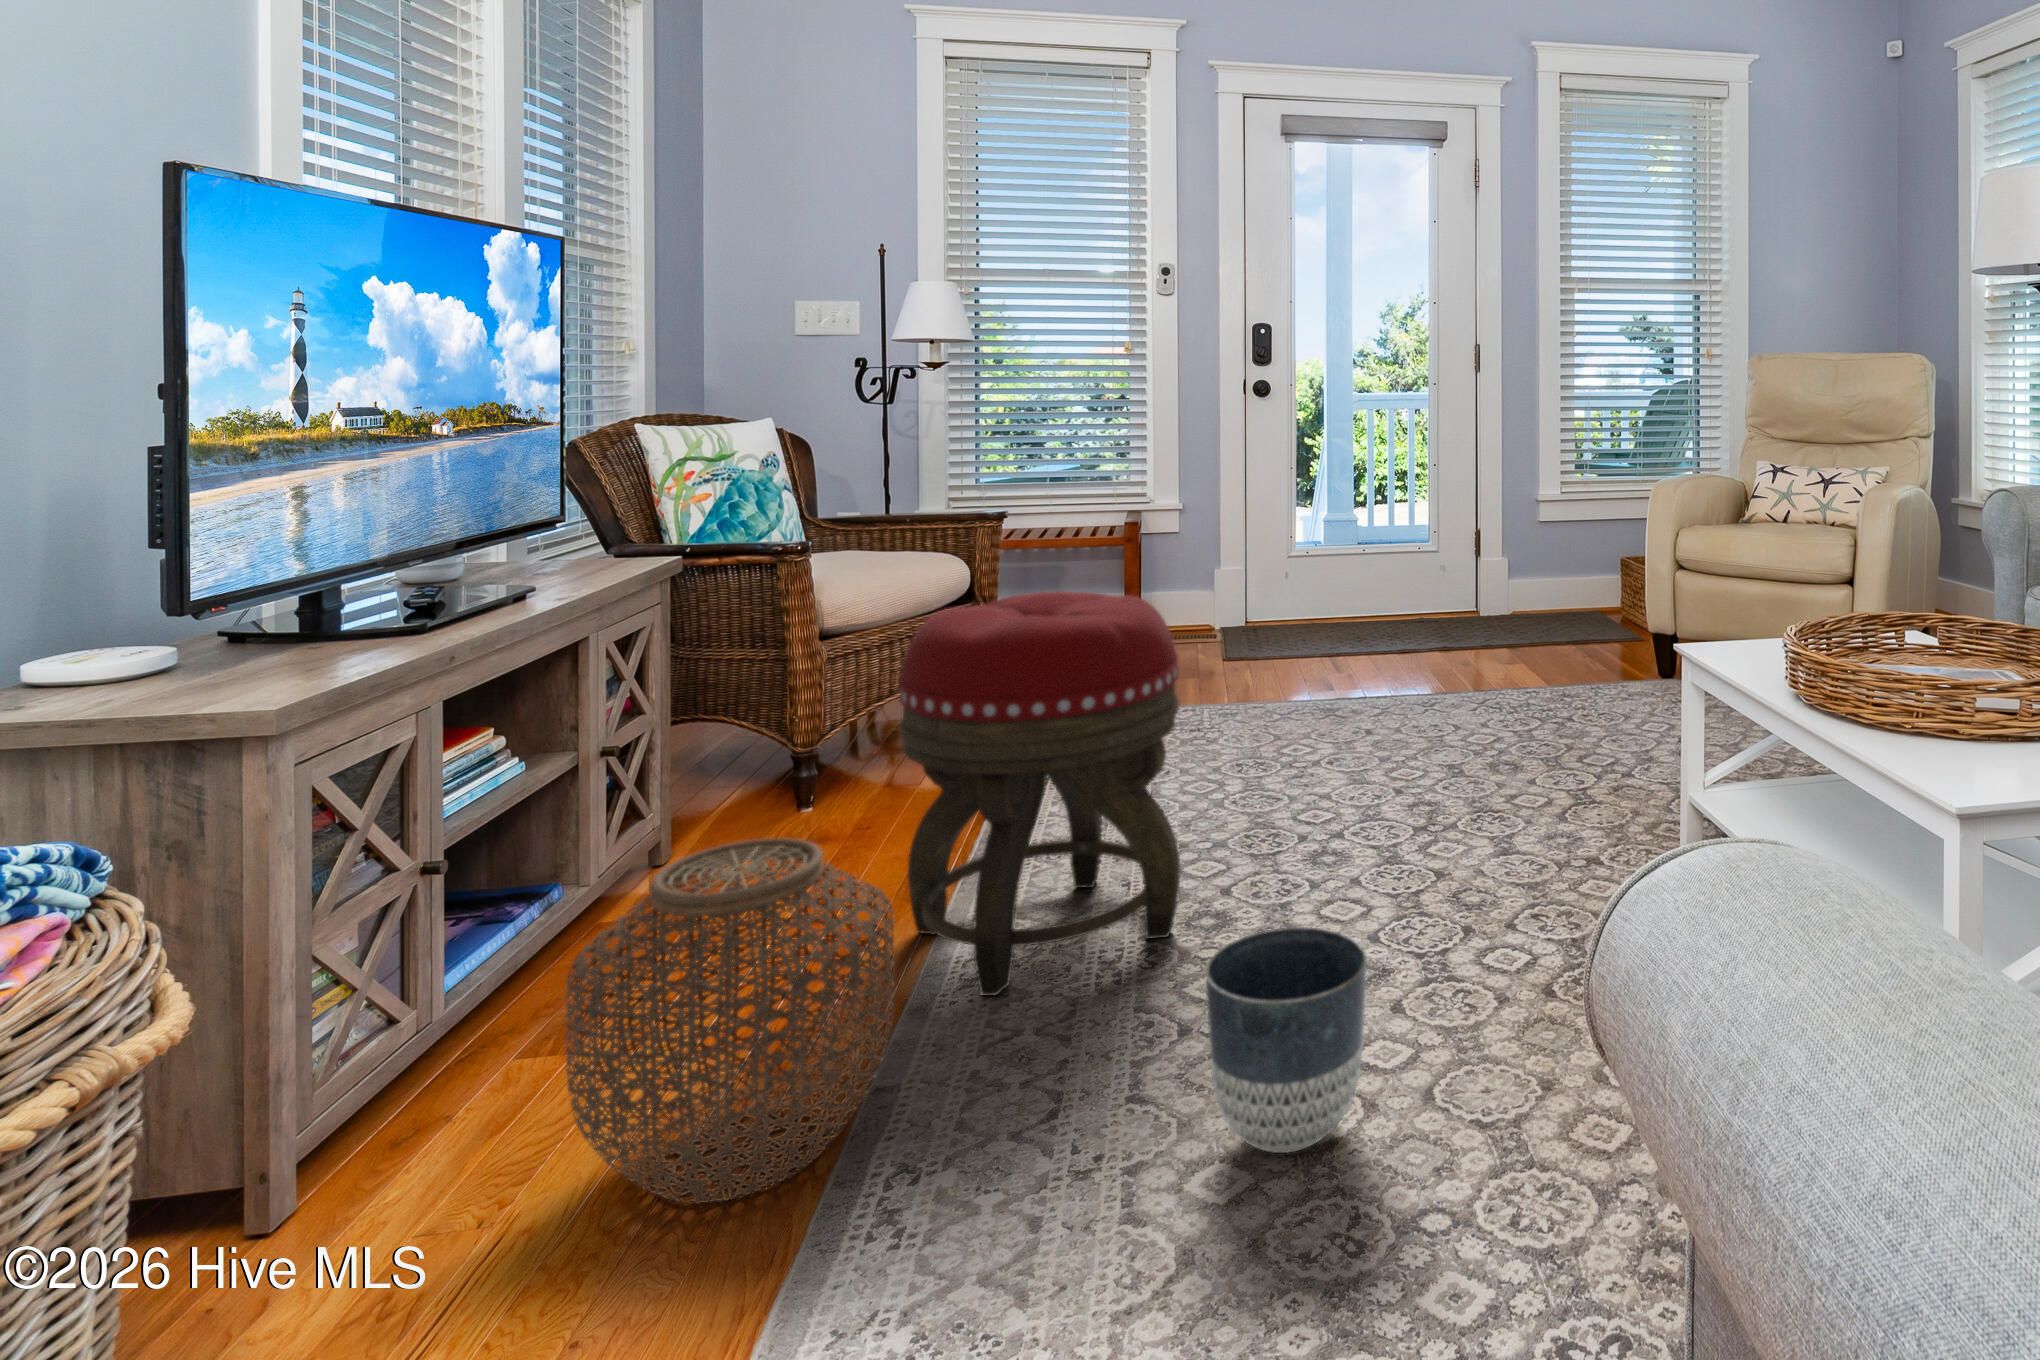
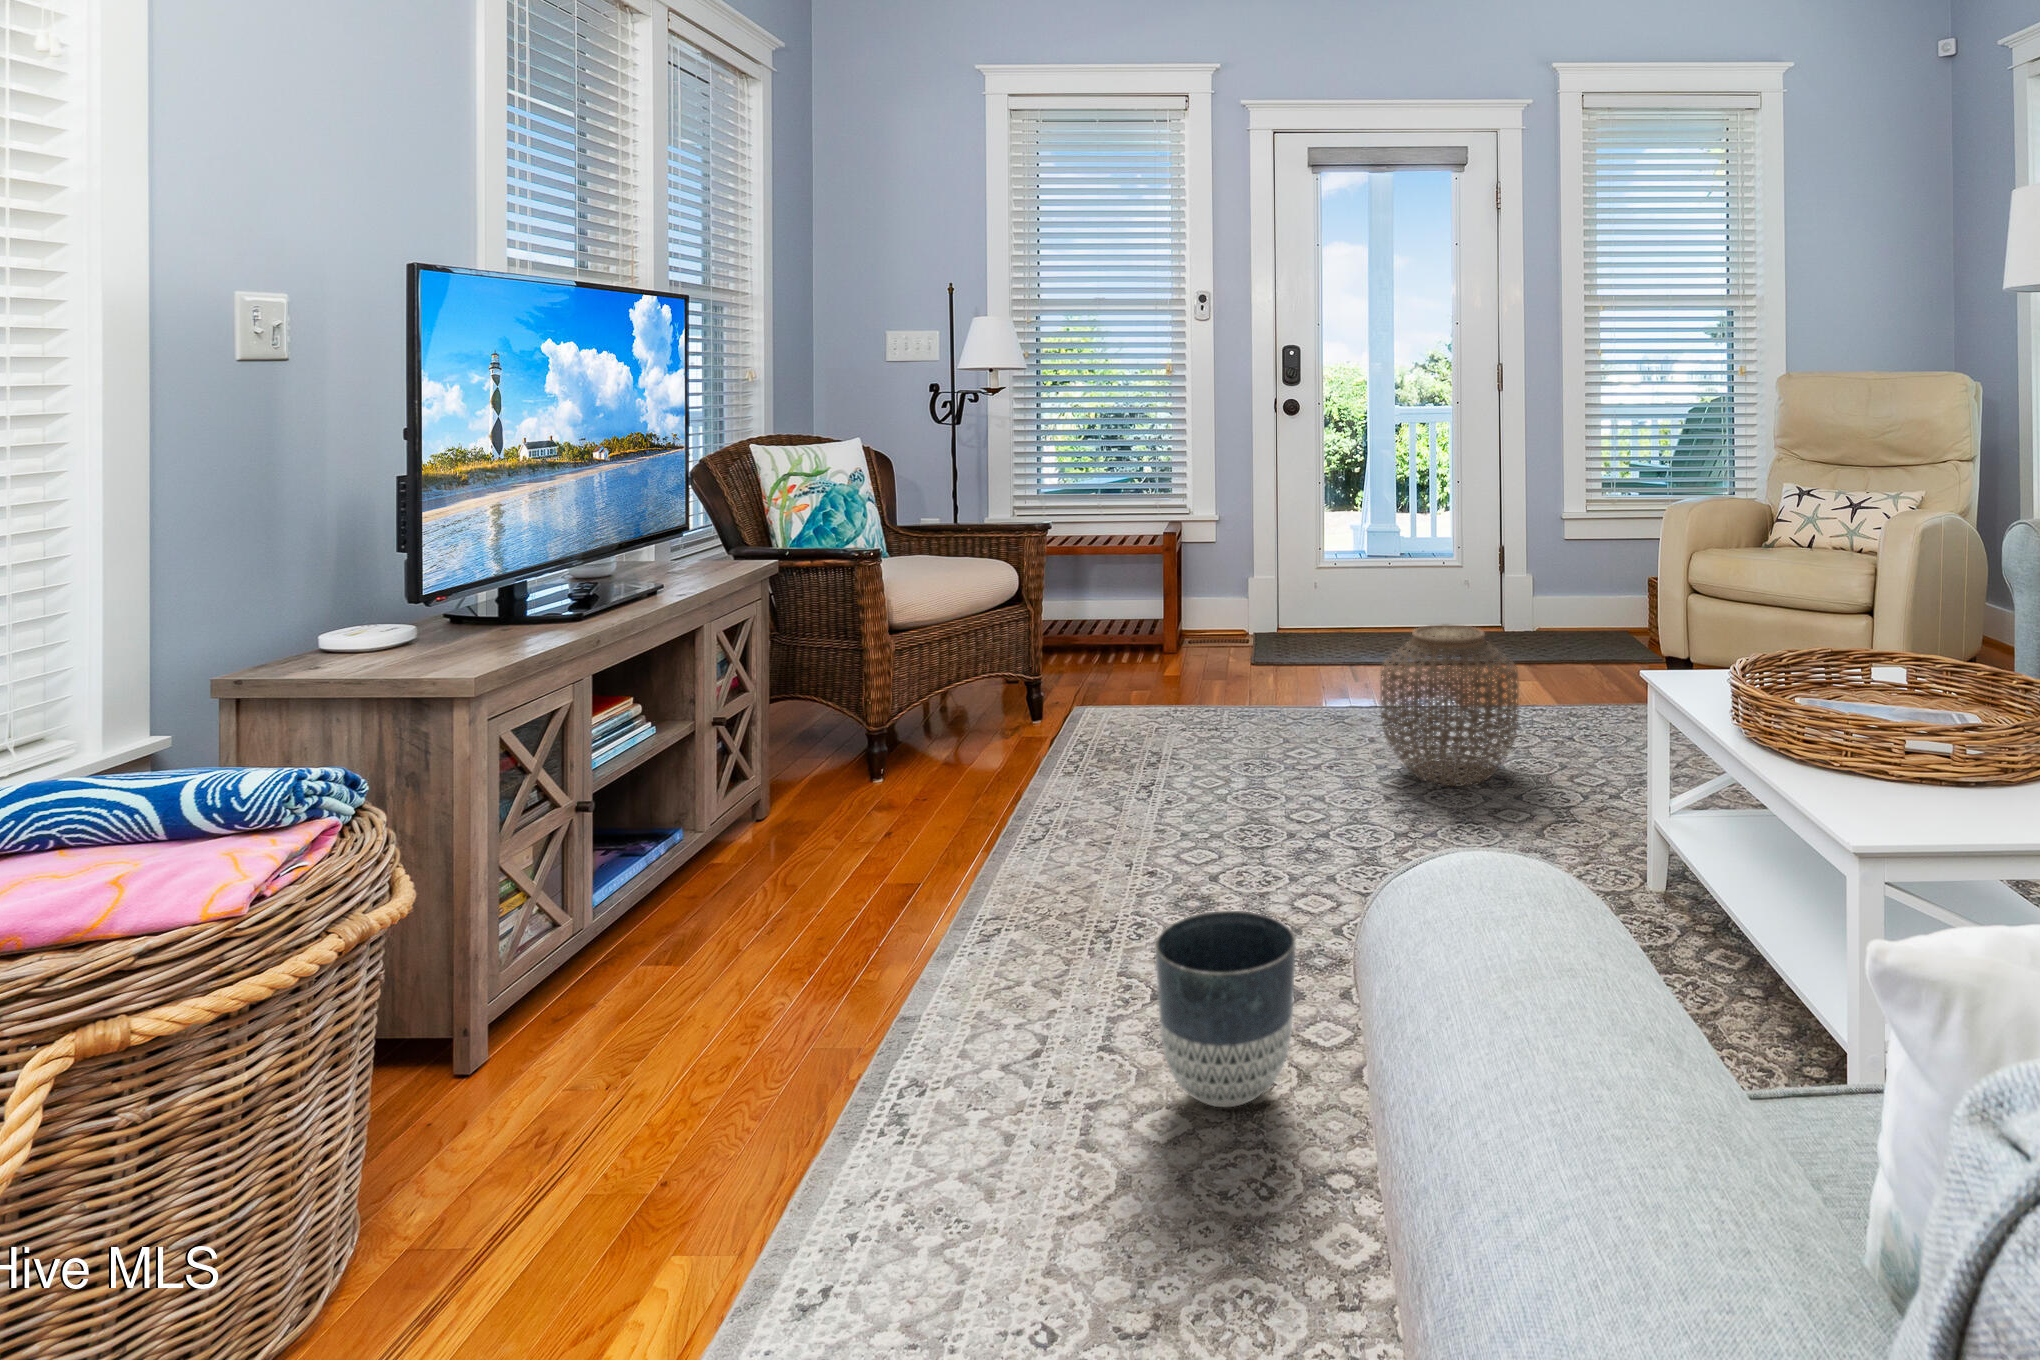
footstool: present [899,591,1180,996] -> none [933,601,1167,950]
woven basket: present [566,838,895,1203] -> present [1380,624,1519,786]

